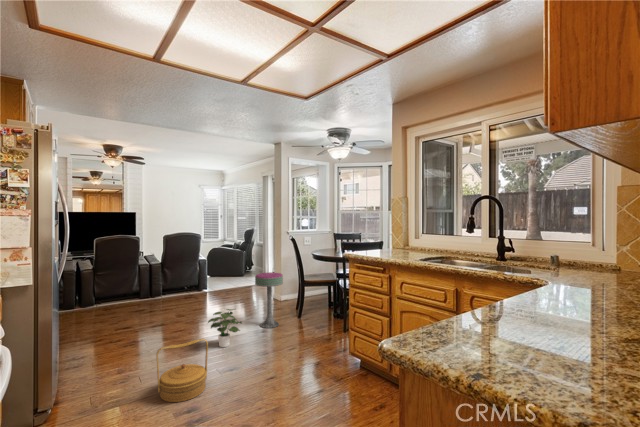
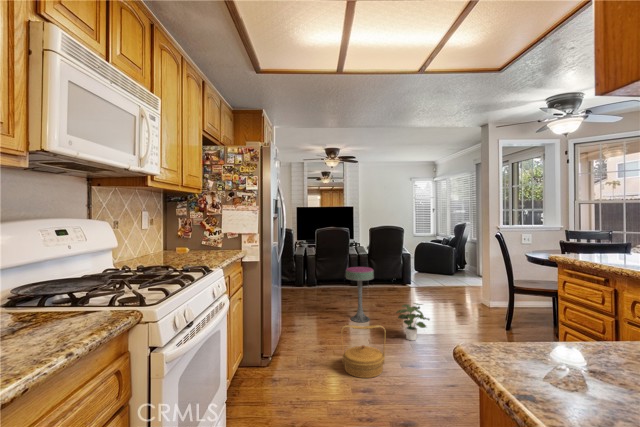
bar stool: present [255,272,283,328] -> present [346,267,374,322]

